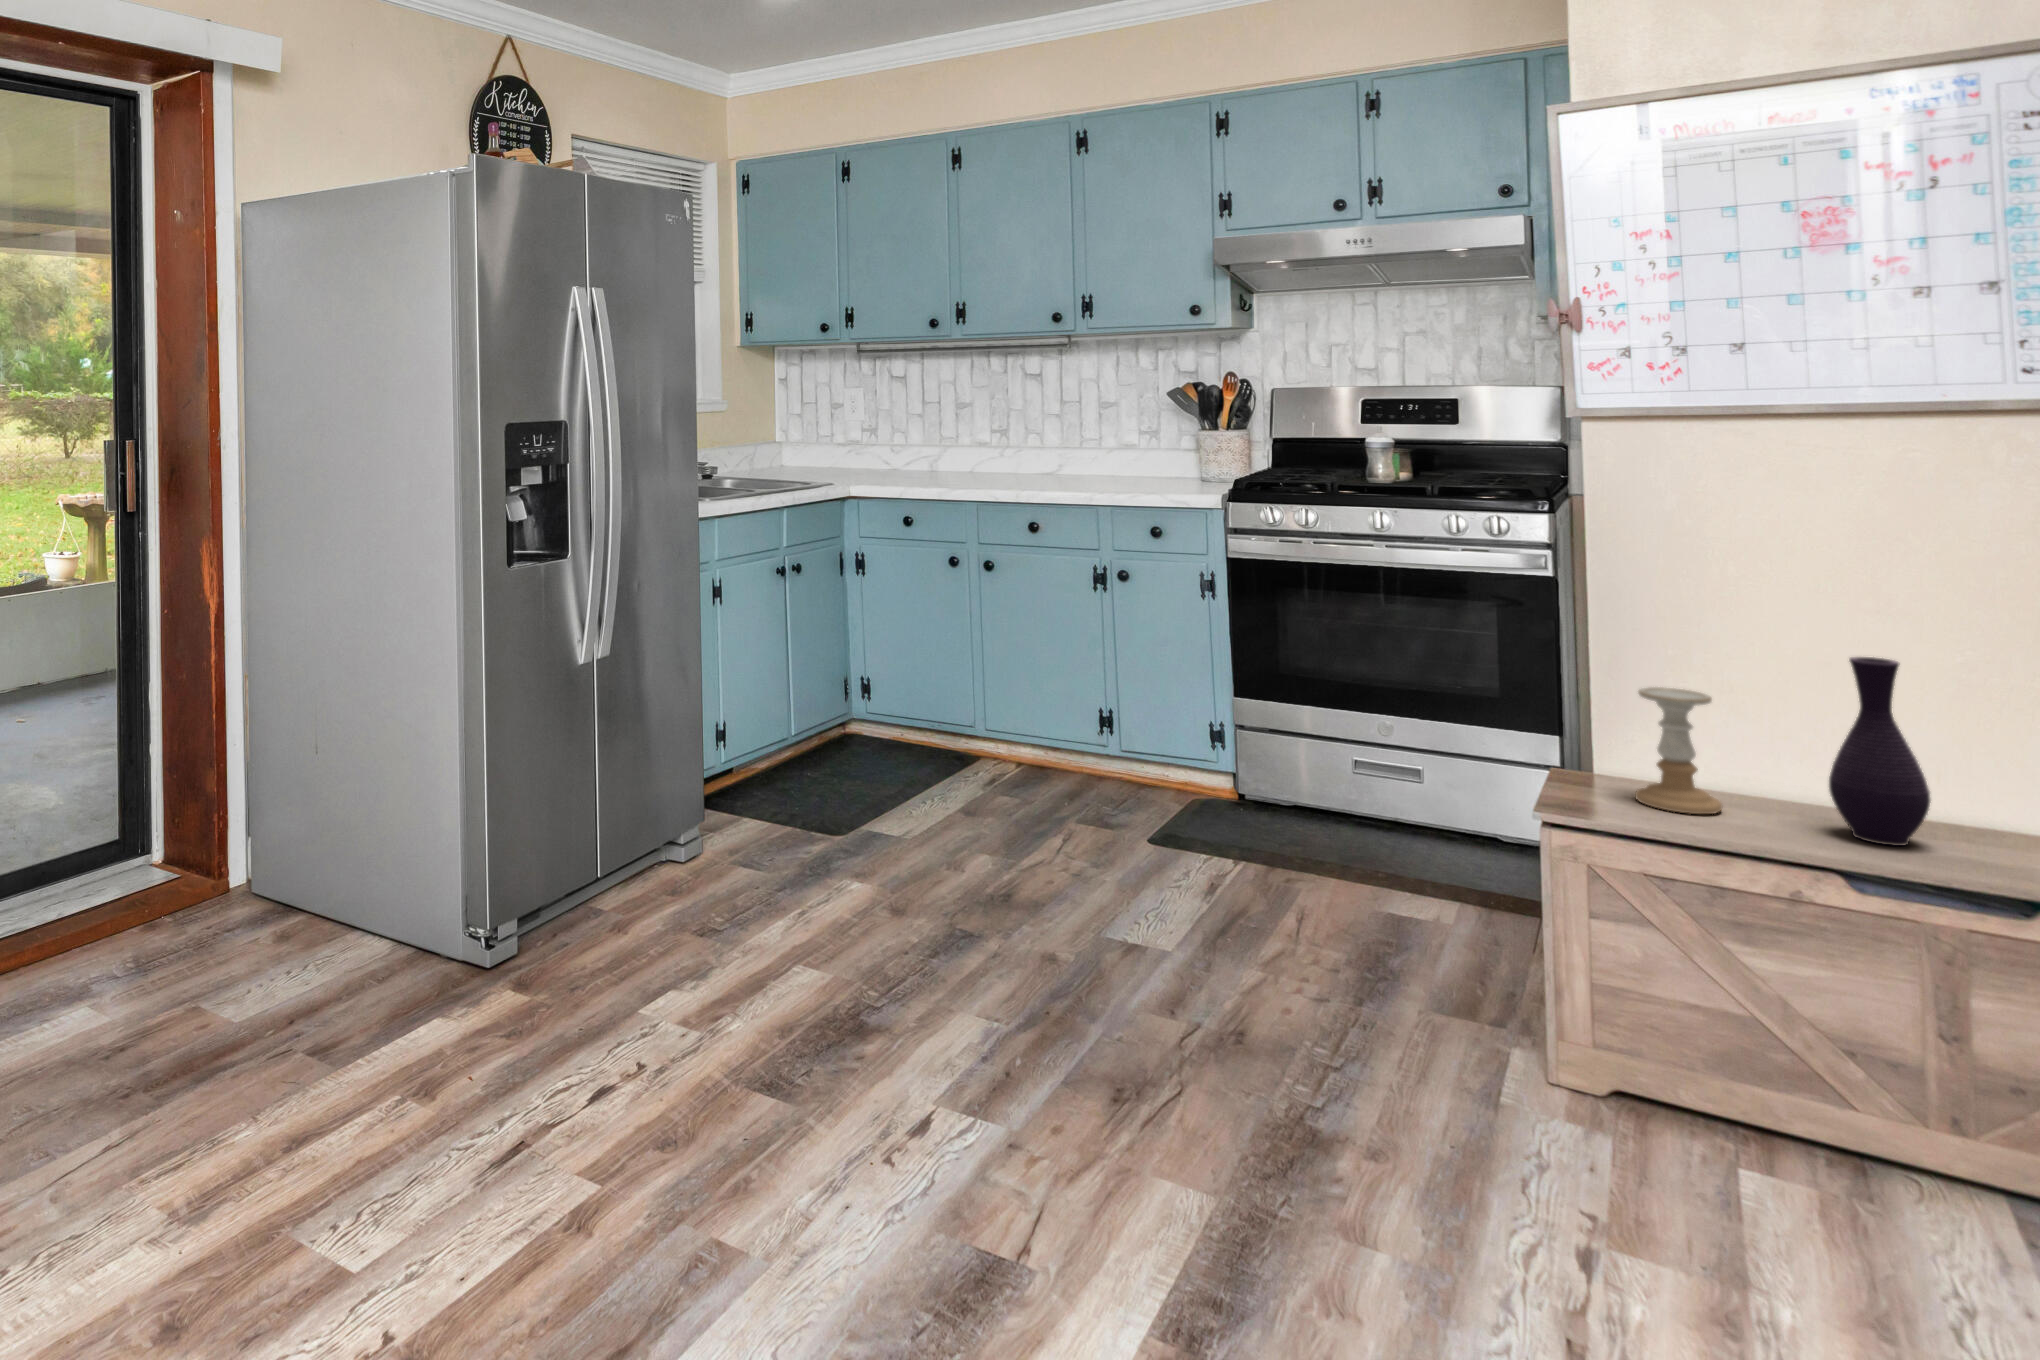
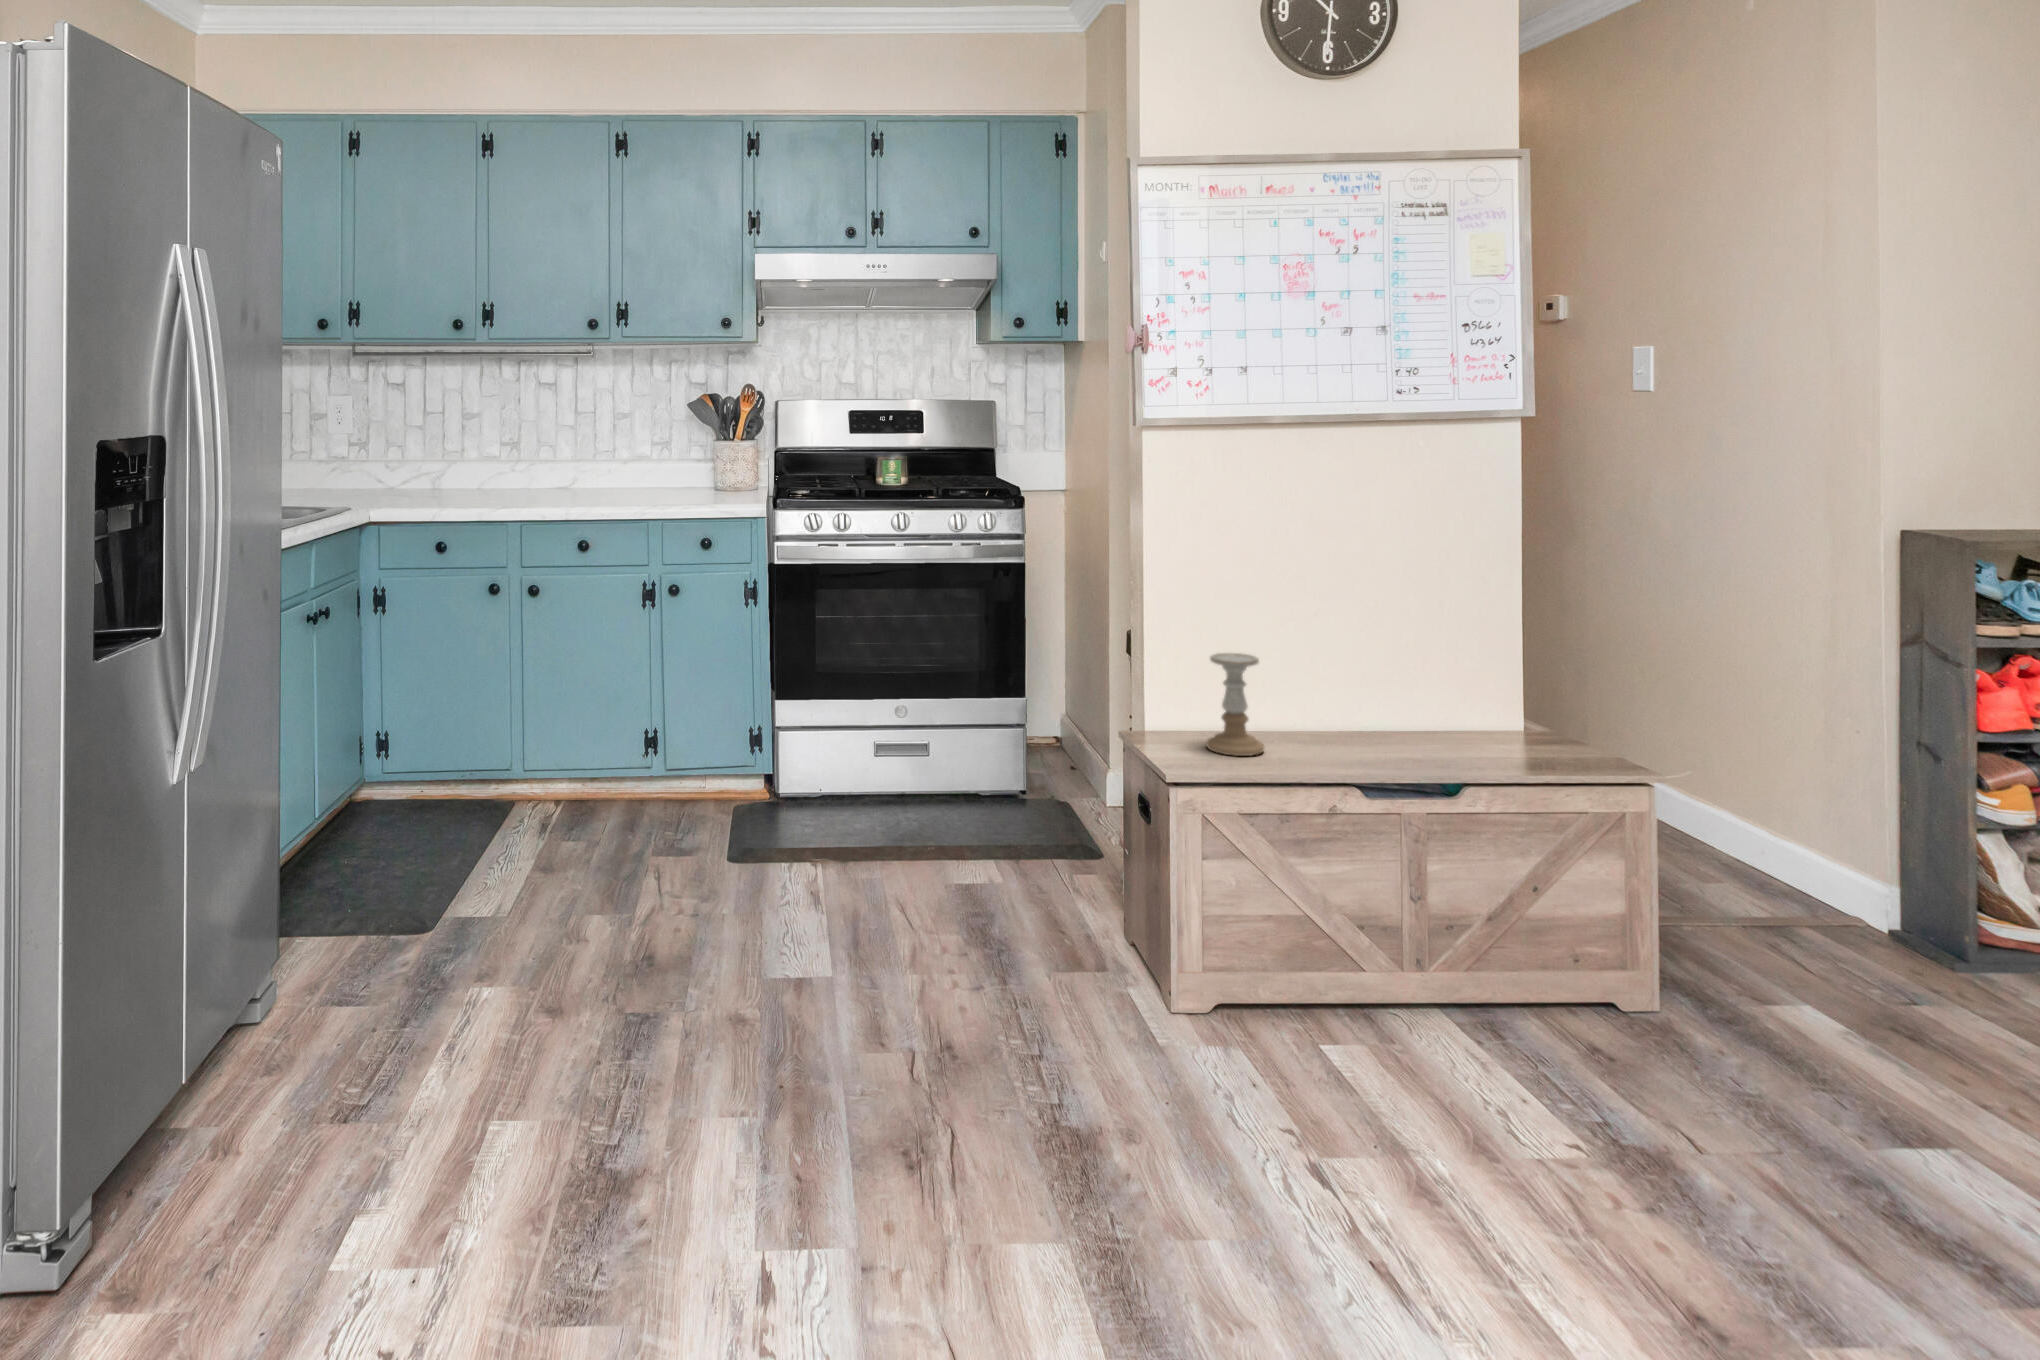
vase: present [1829,657,1930,846] -> none [1327,613,1387,757]

